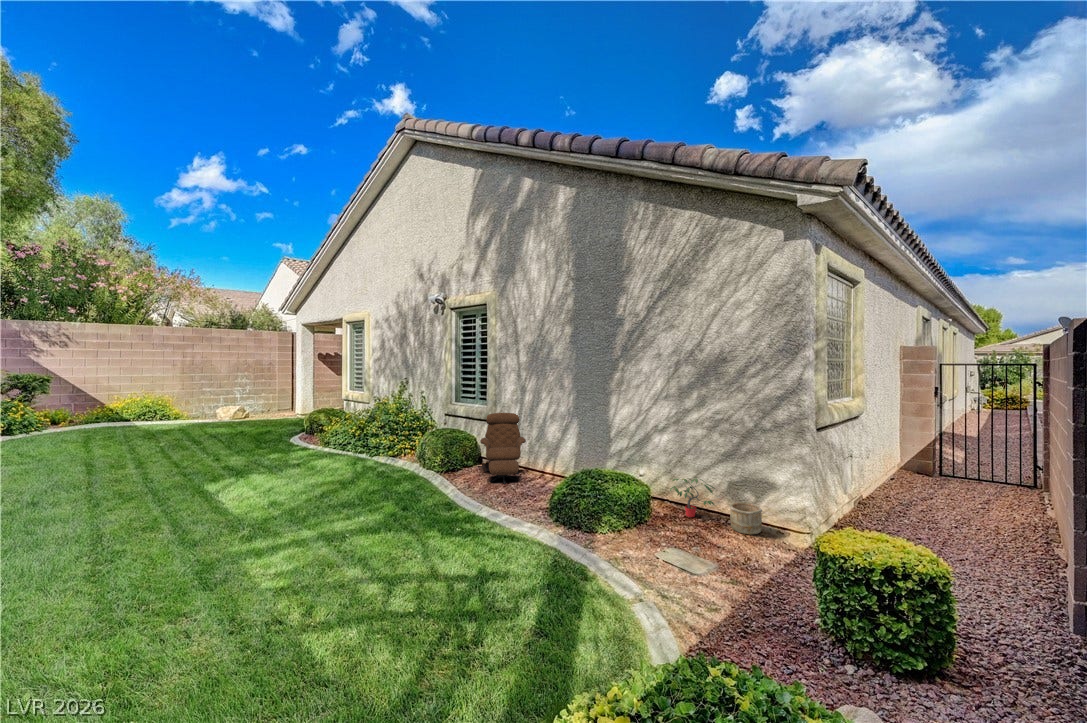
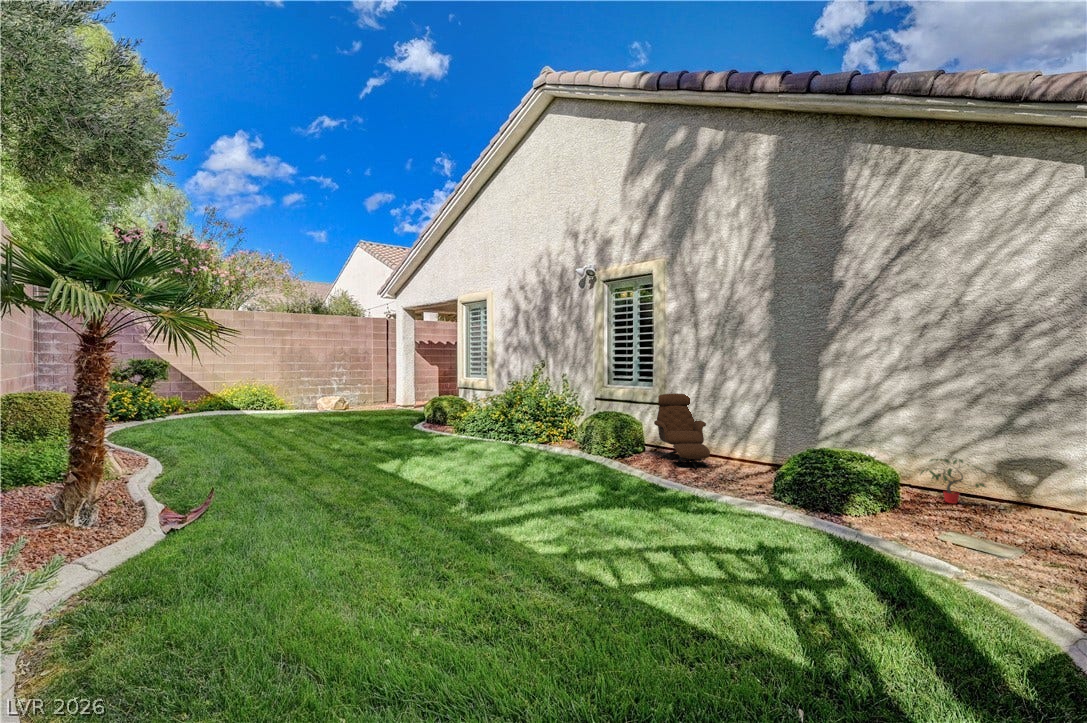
wooden bucket: present [729,502,762,535] -> none [1011,486,1060,521]

